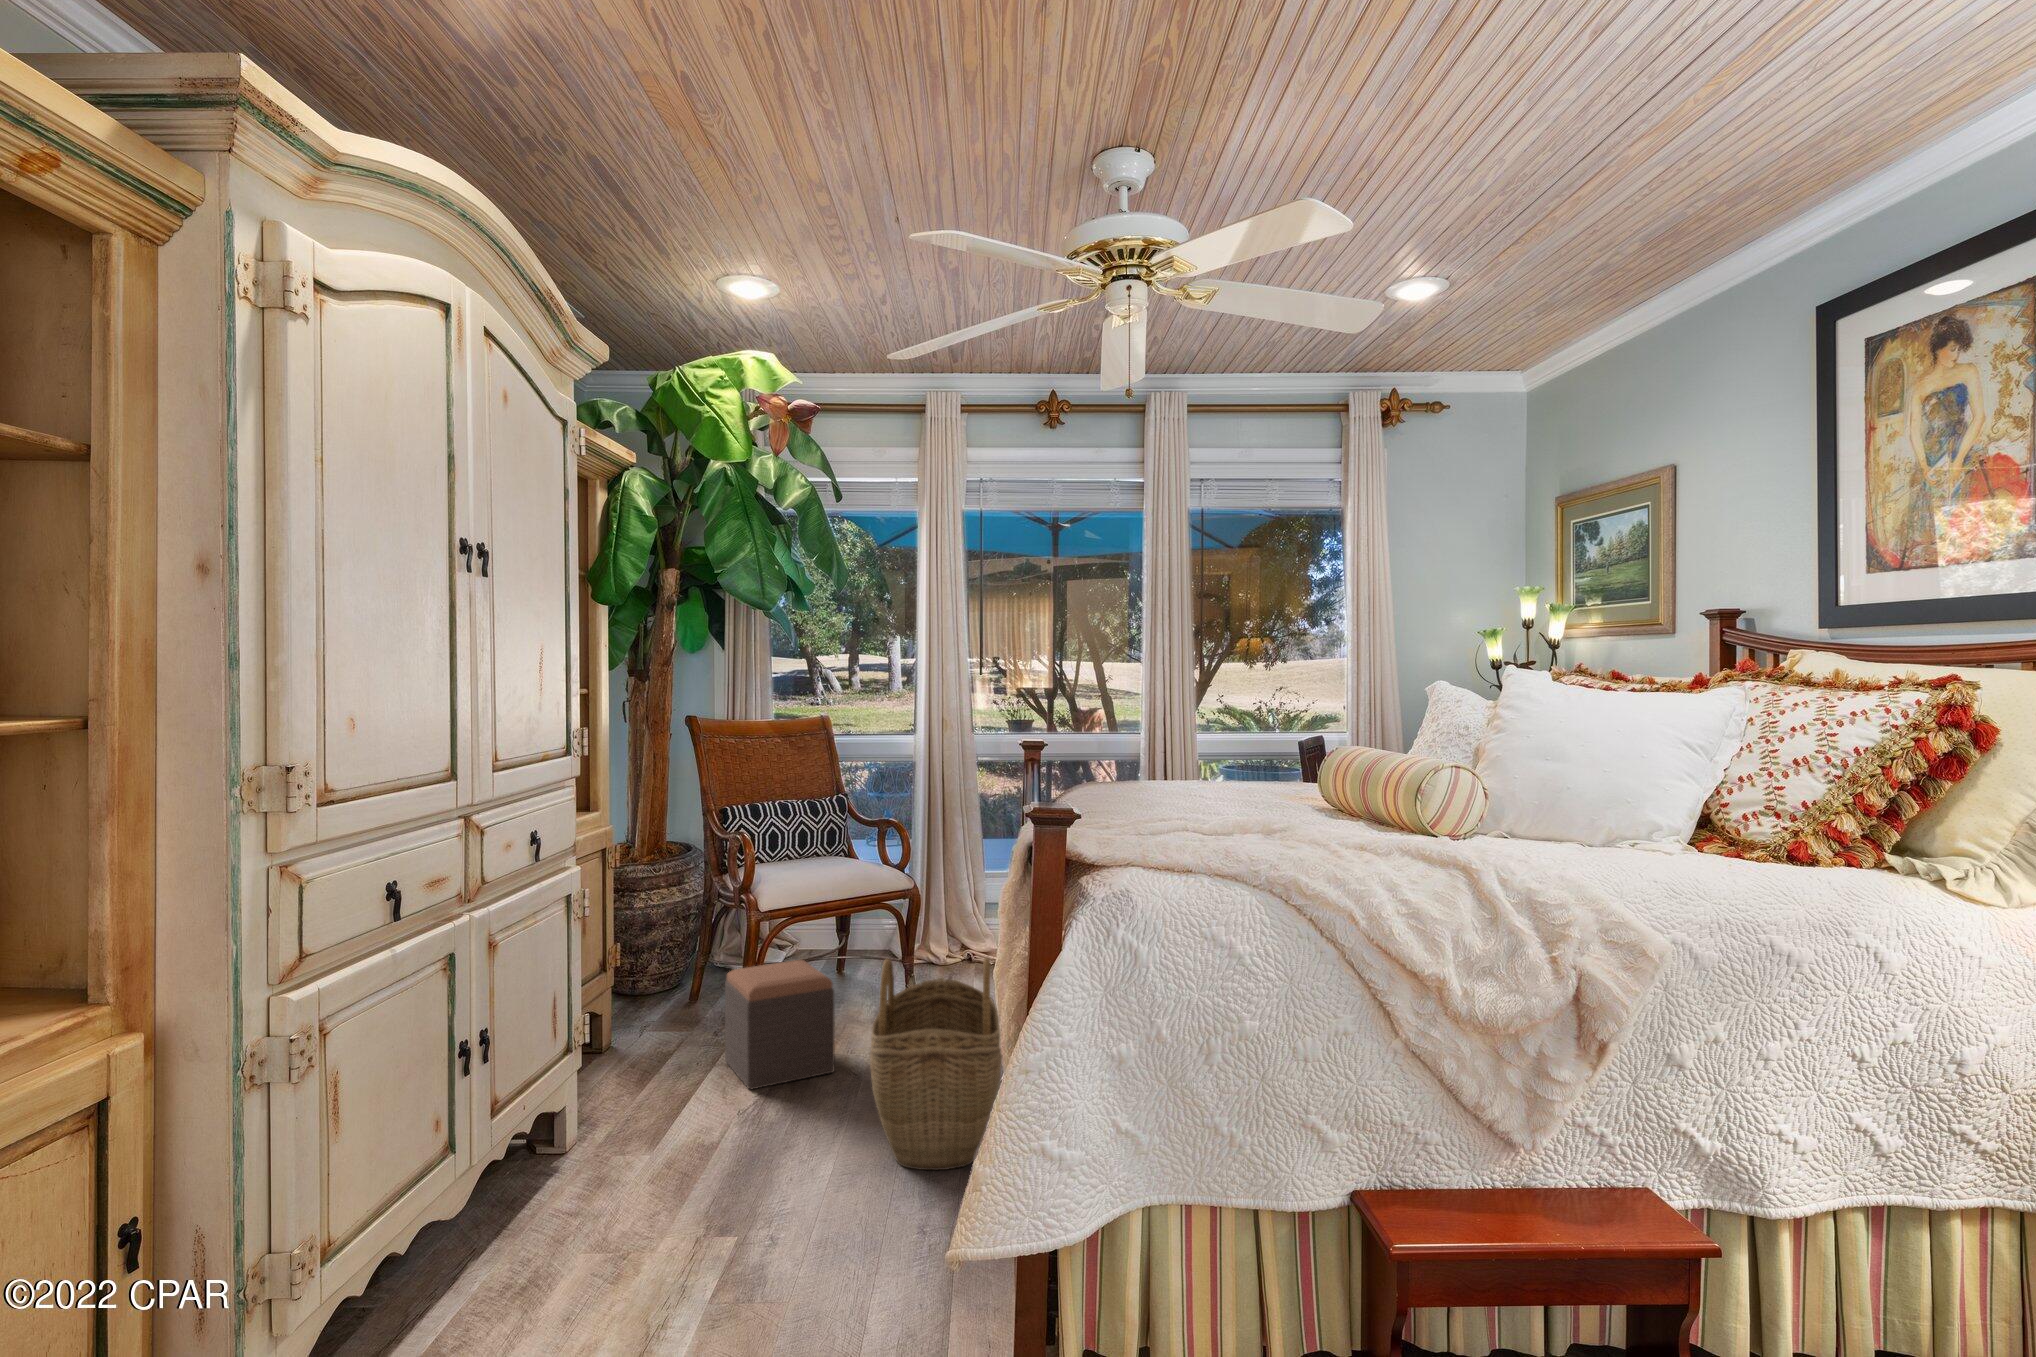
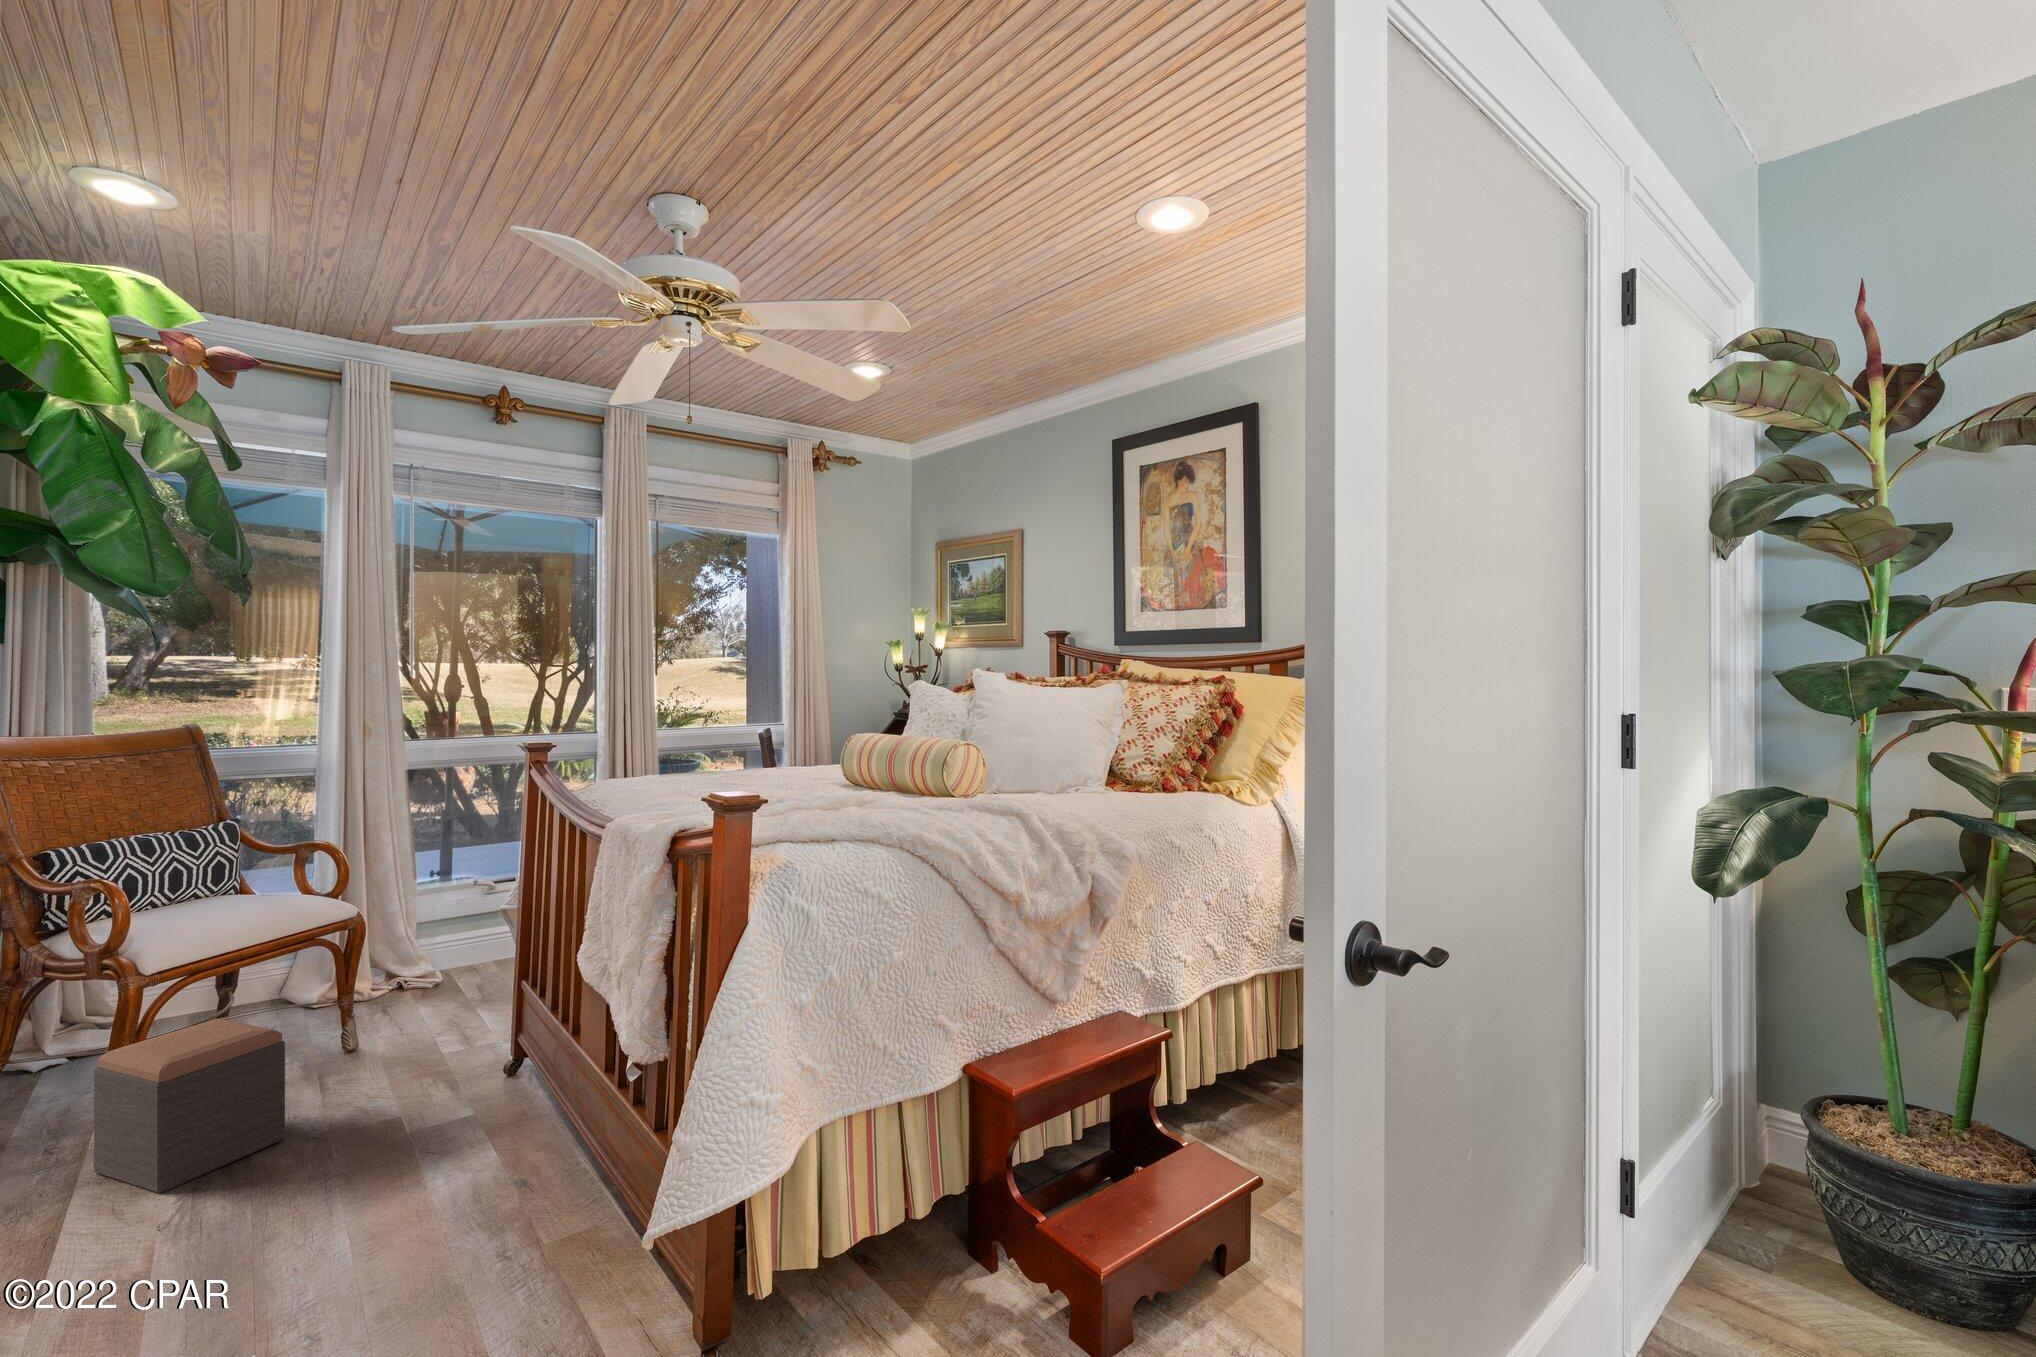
woven basket: present [870,958,1003,1170] -> none [386,963,554,1206]

